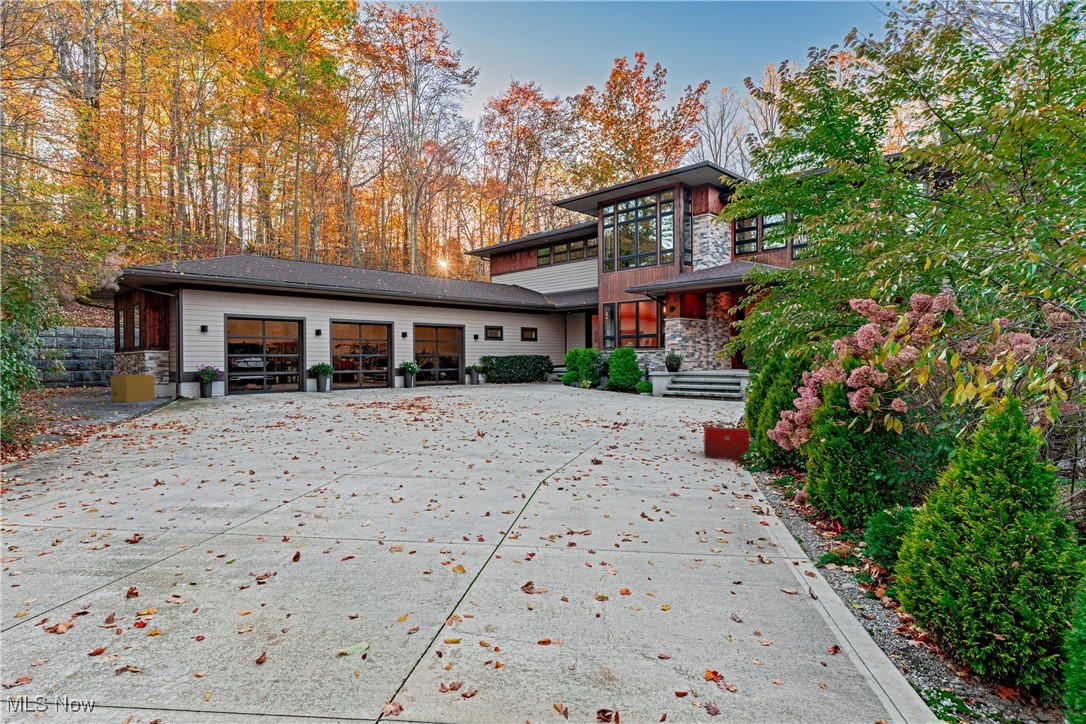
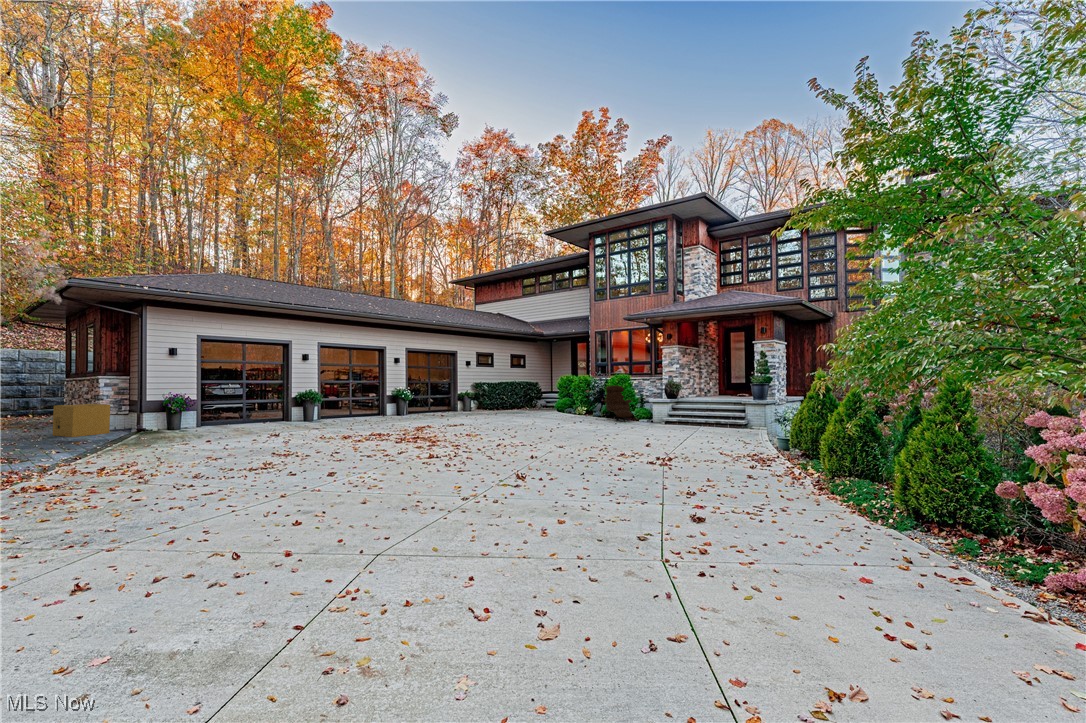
lounge chair: none [605,359,632,395] -> present [604,385,632,421]
toolbox: present [704,422,750,460] -> none [814,466,886,515]

